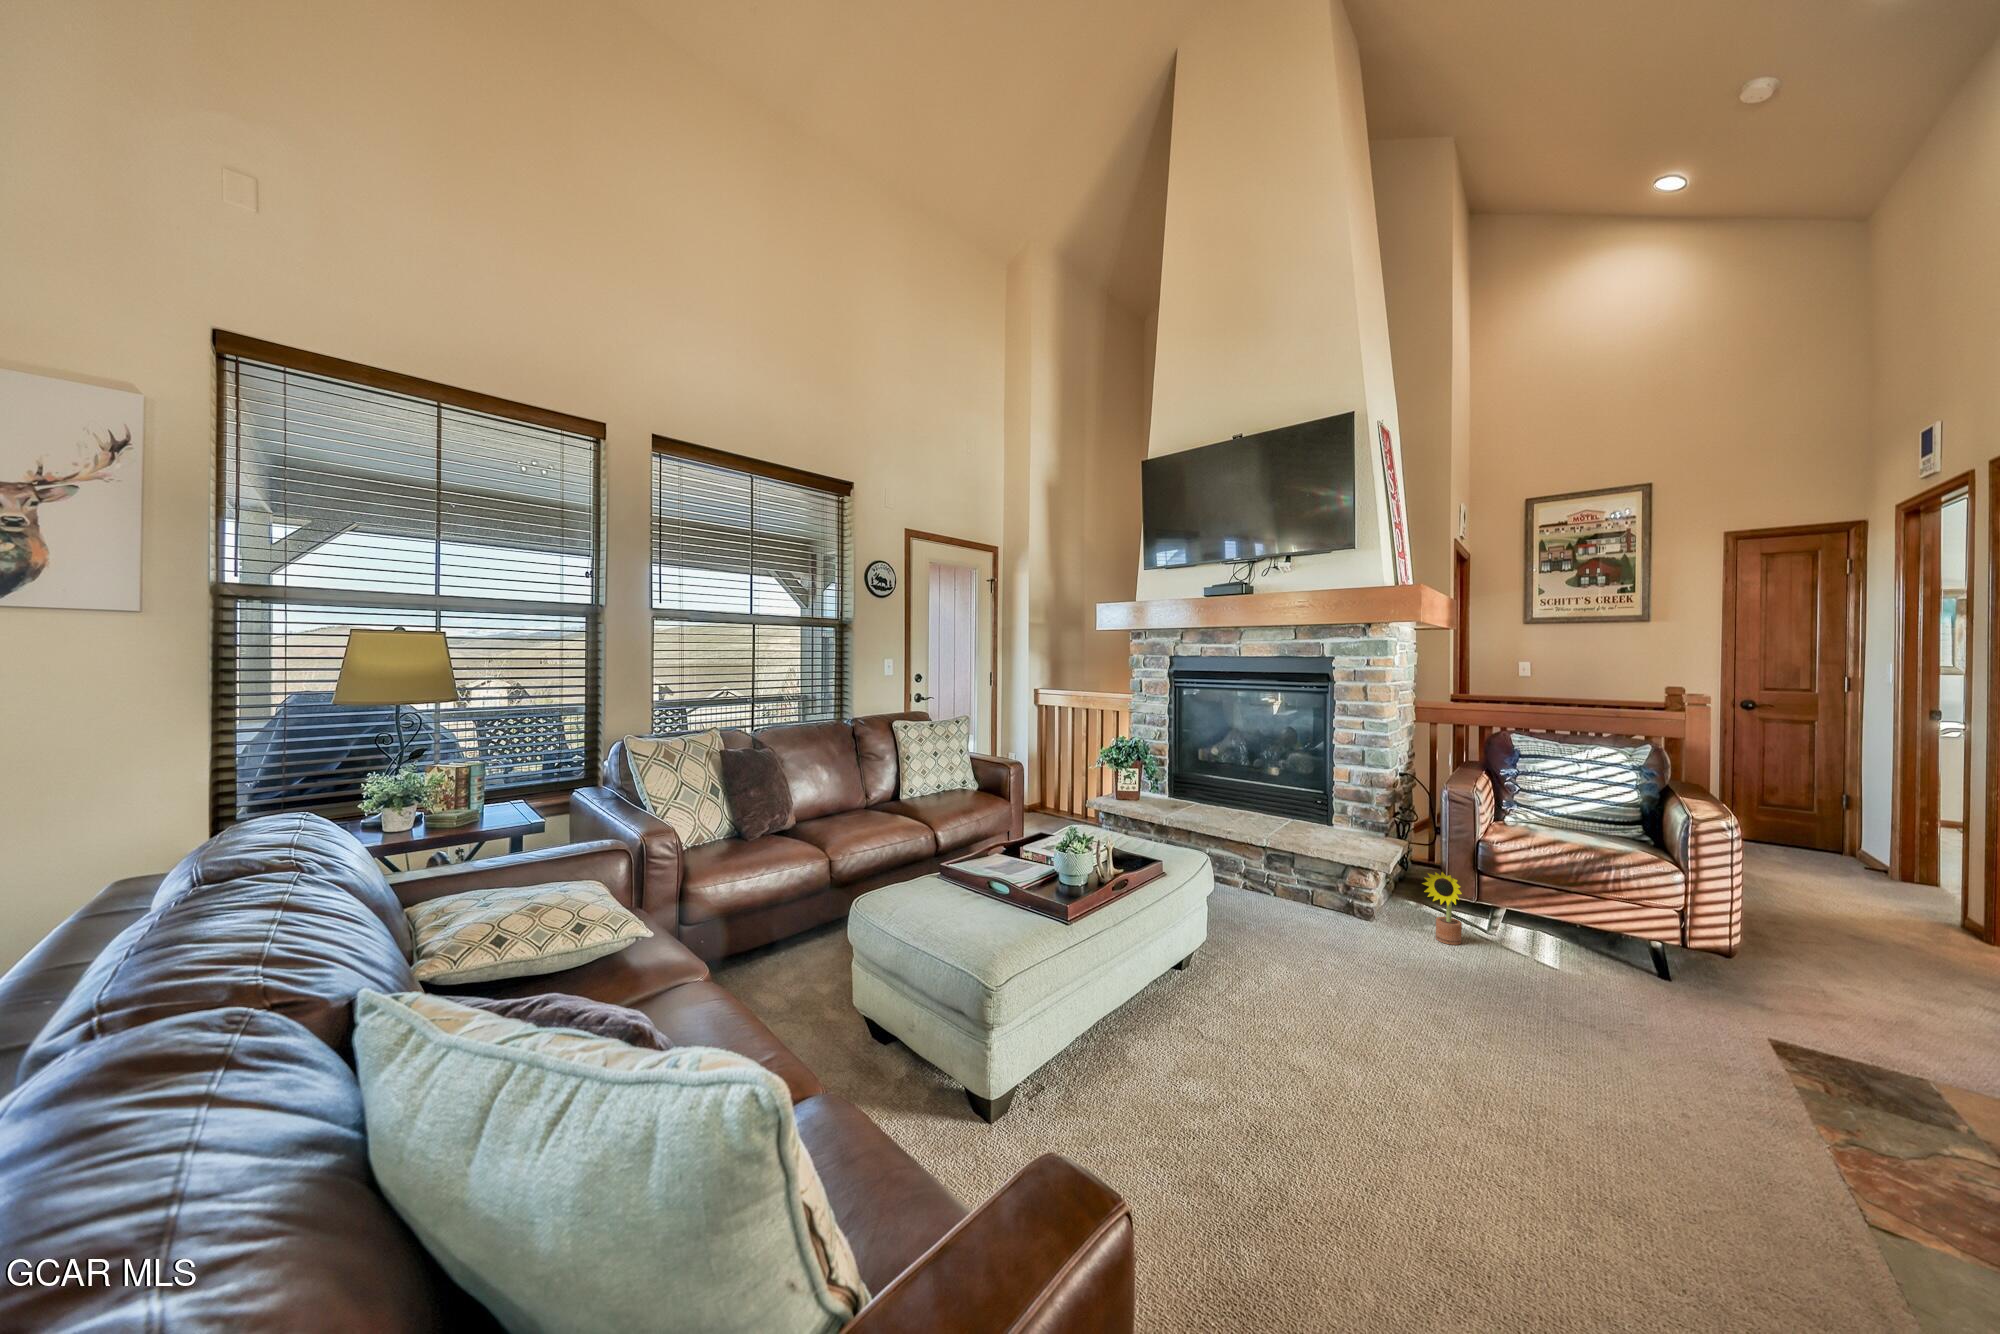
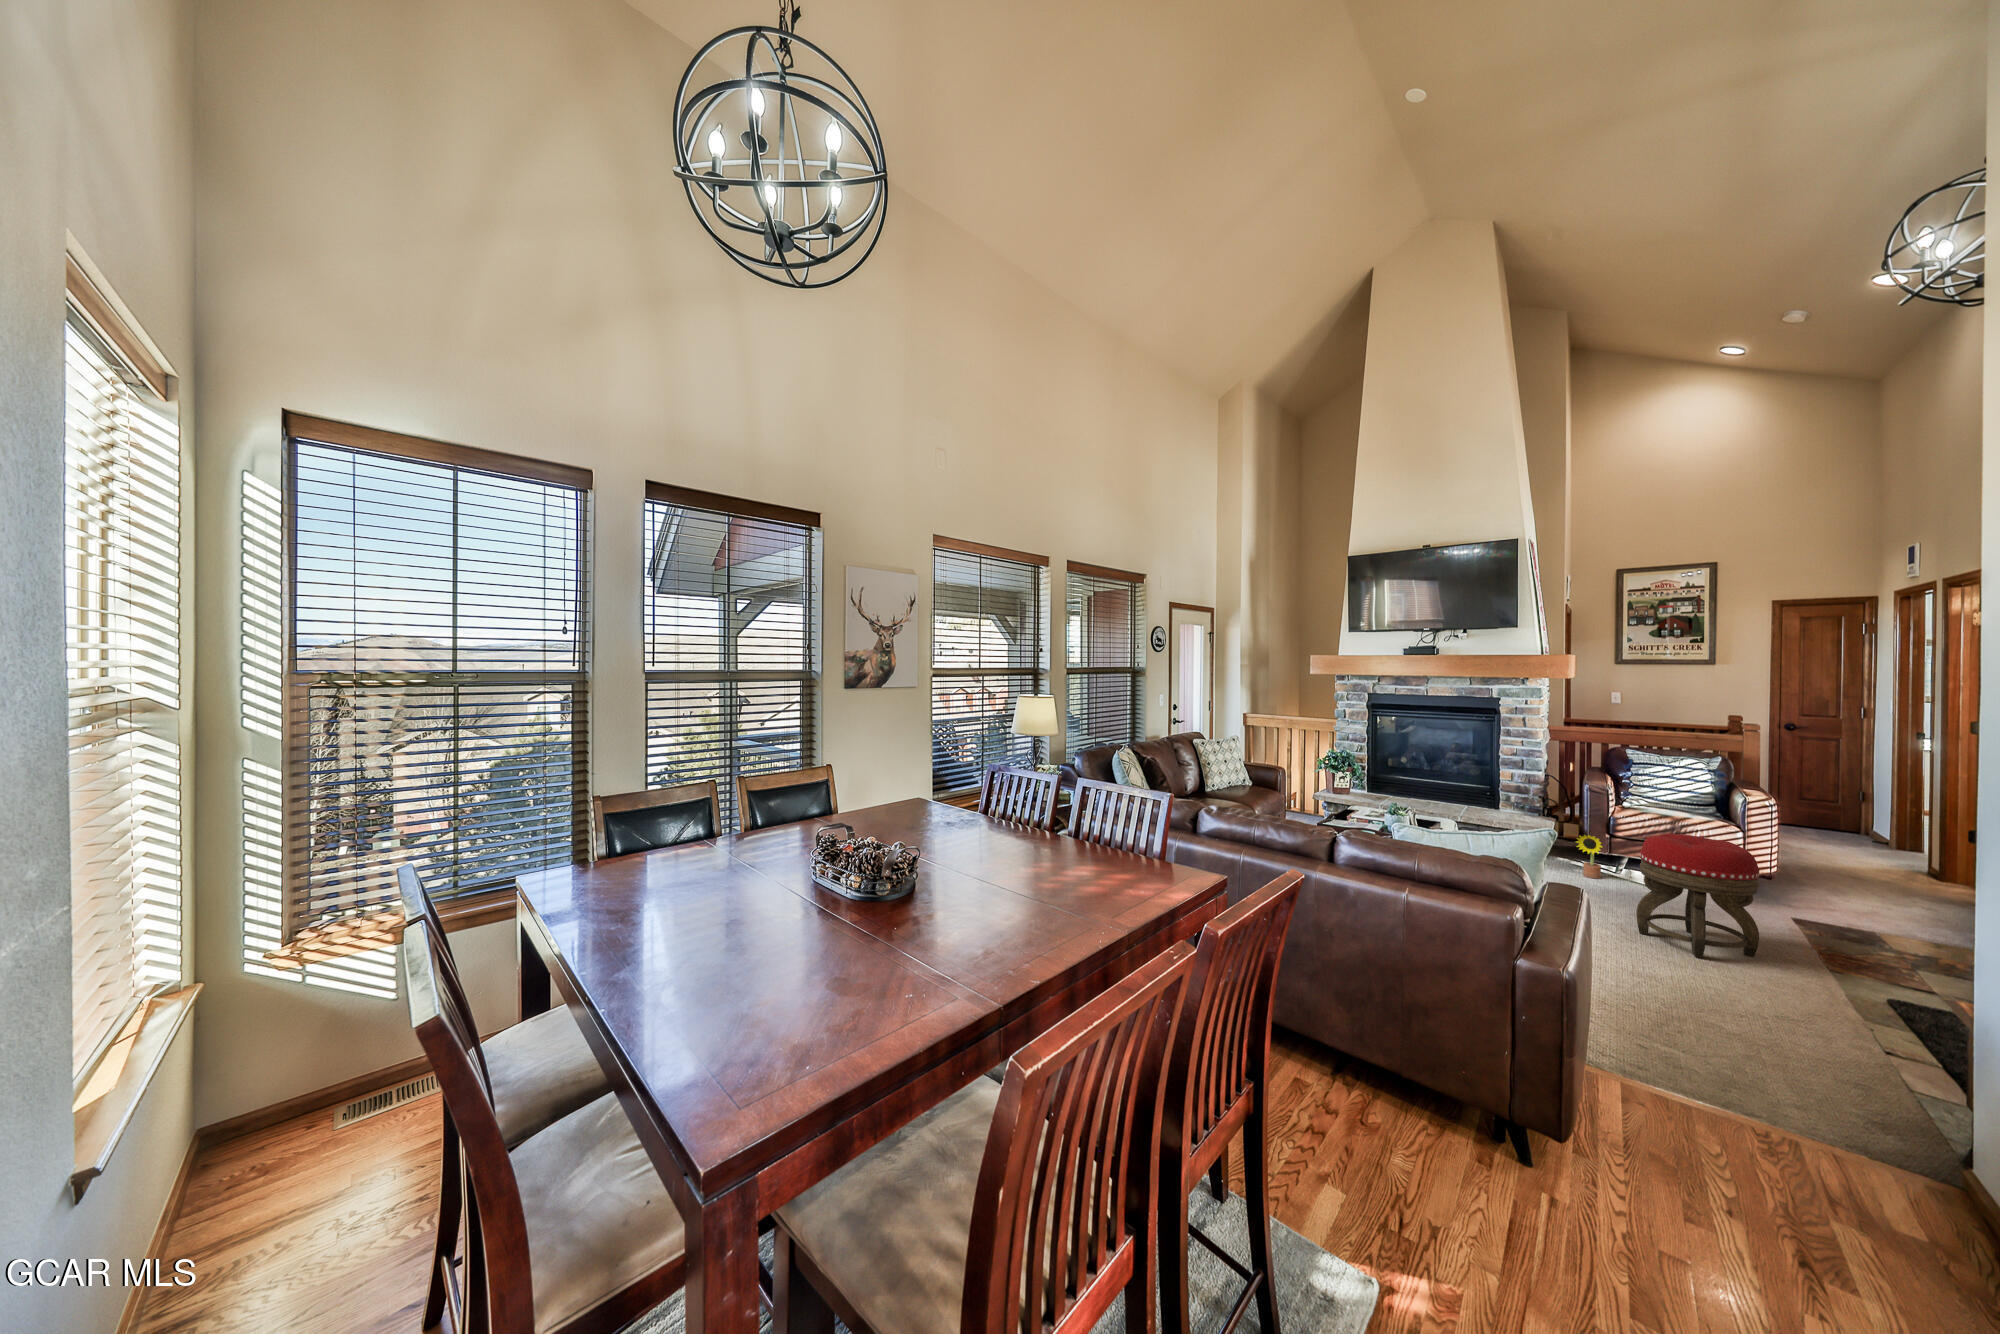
footstool: none [1487,885,1716,1156] -> present [1636,834,1759,958]

